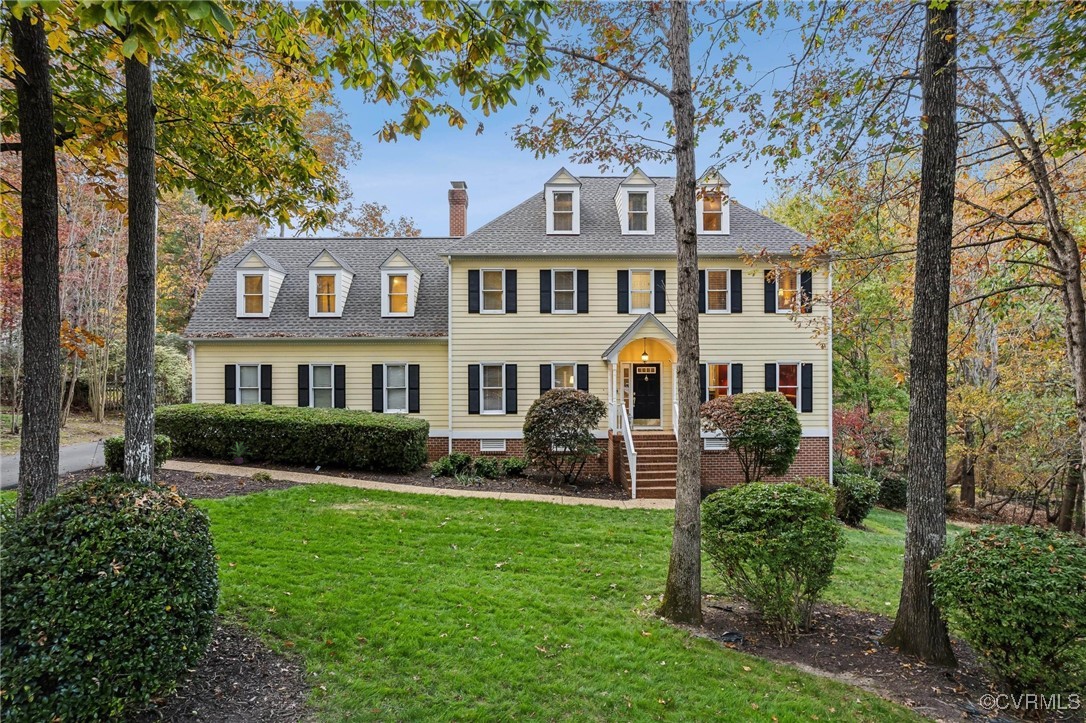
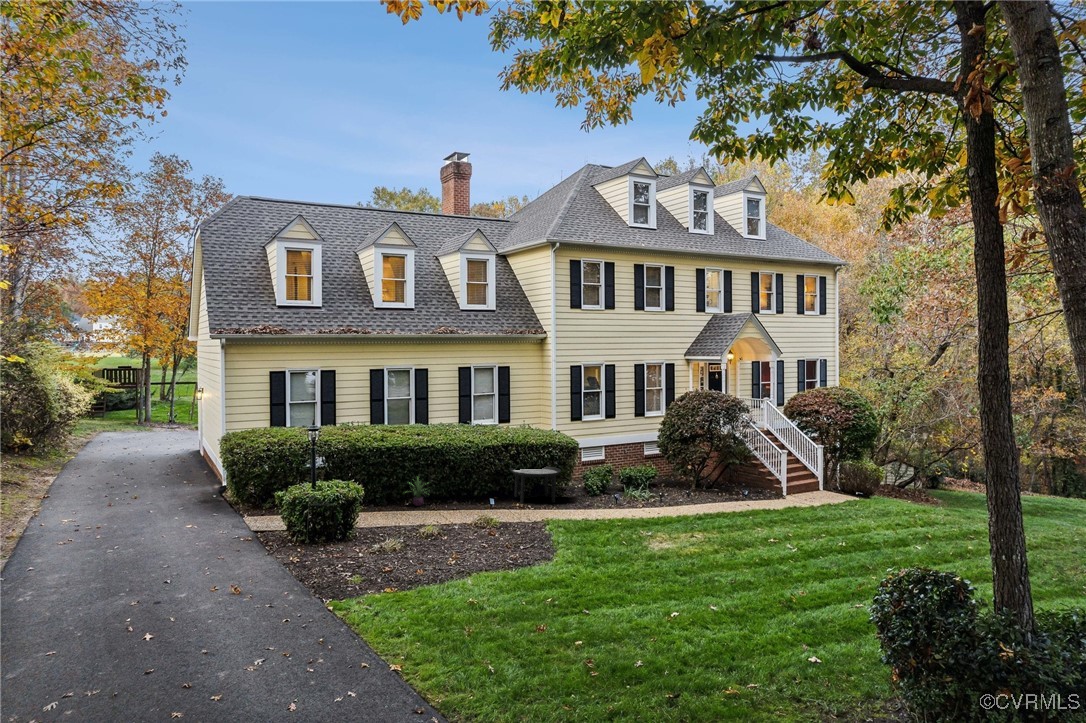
round table: none [309,443,356,475] -> present [510,466,561,503]

